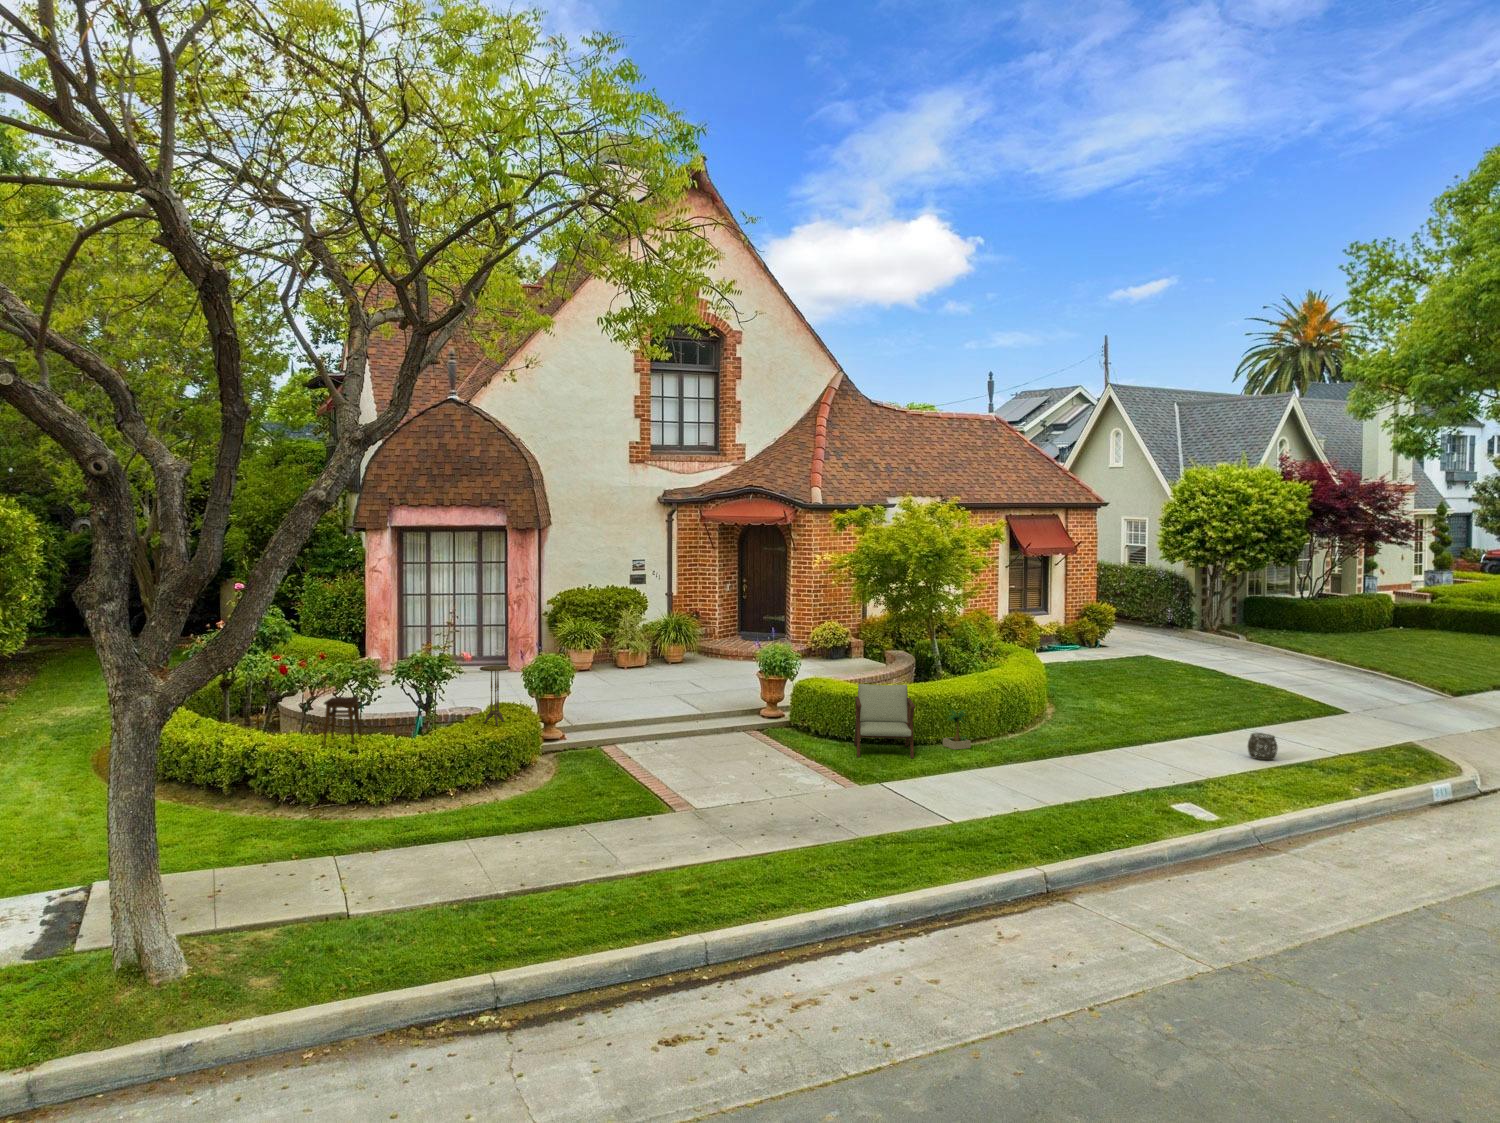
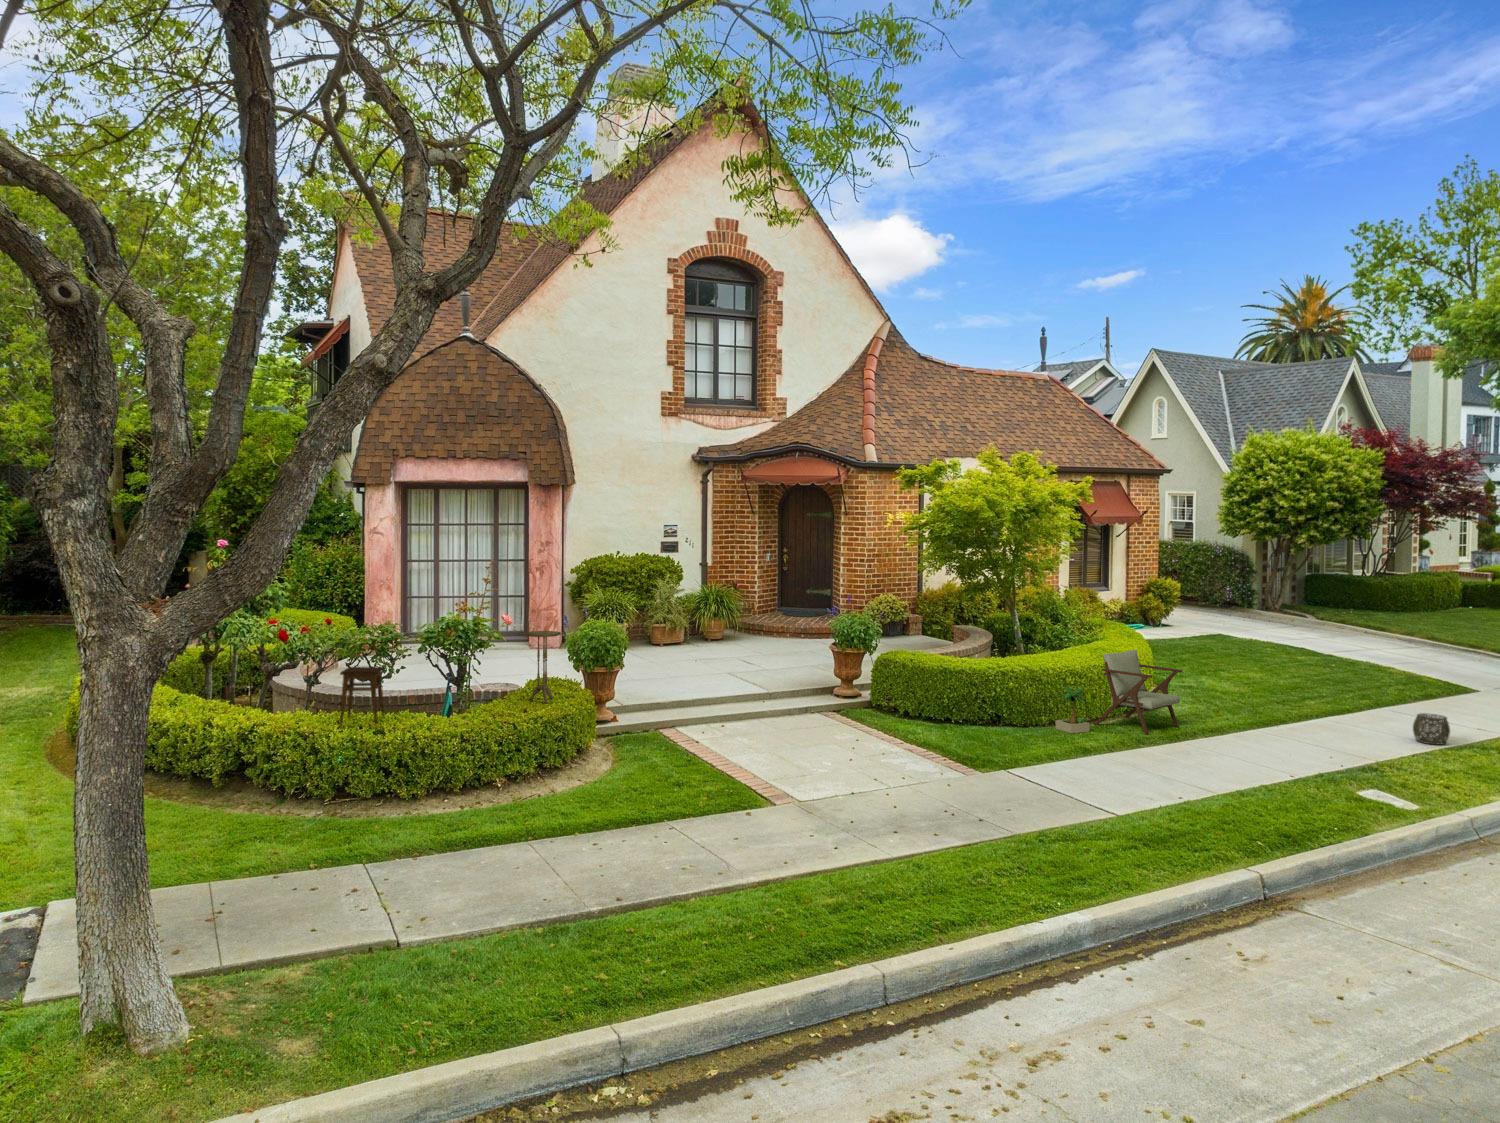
lounge chair: present [854,684,915,758] -> present [1094,650,1182,735]

